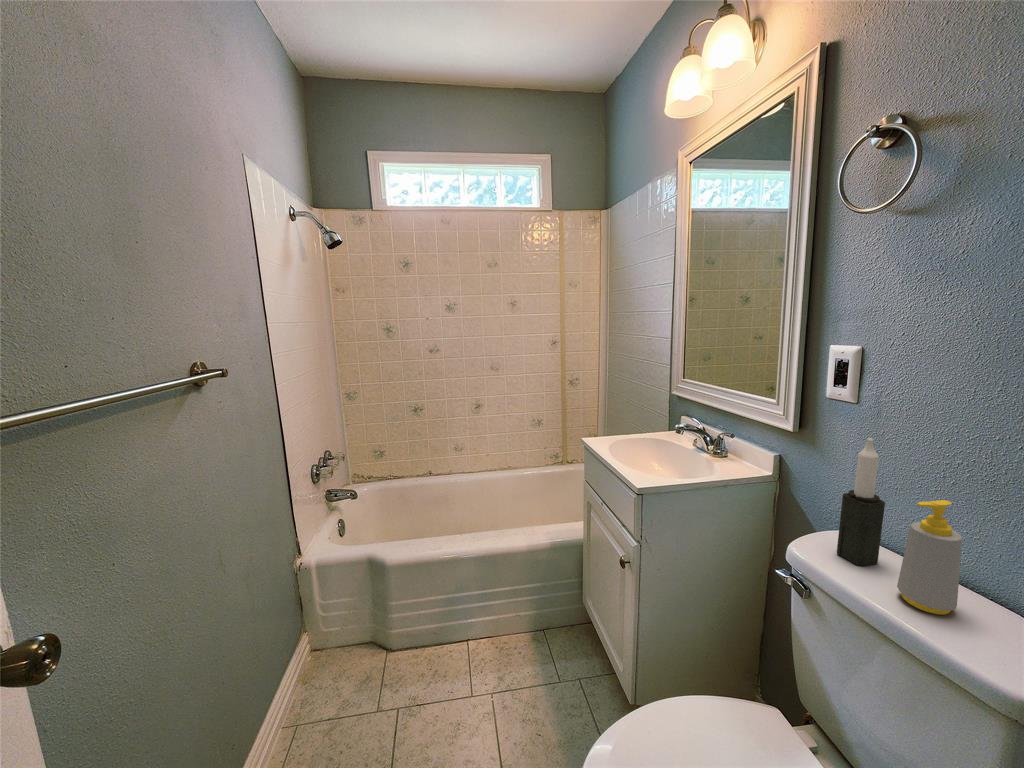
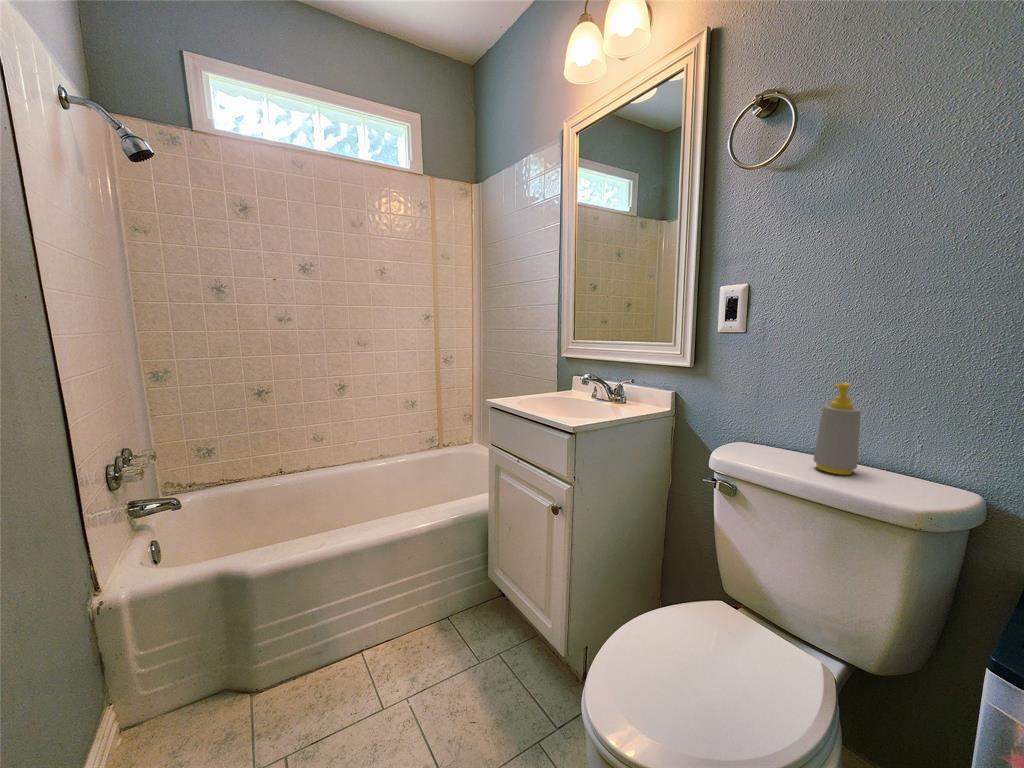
candle: present [837,438,885,566] -> none [752,348,788,457]

